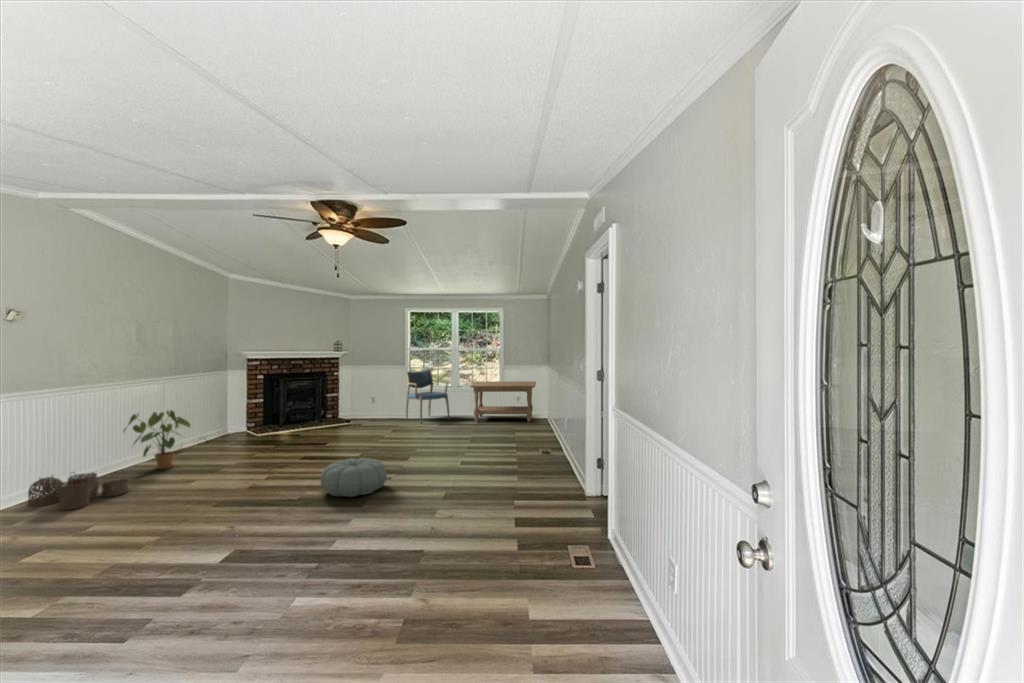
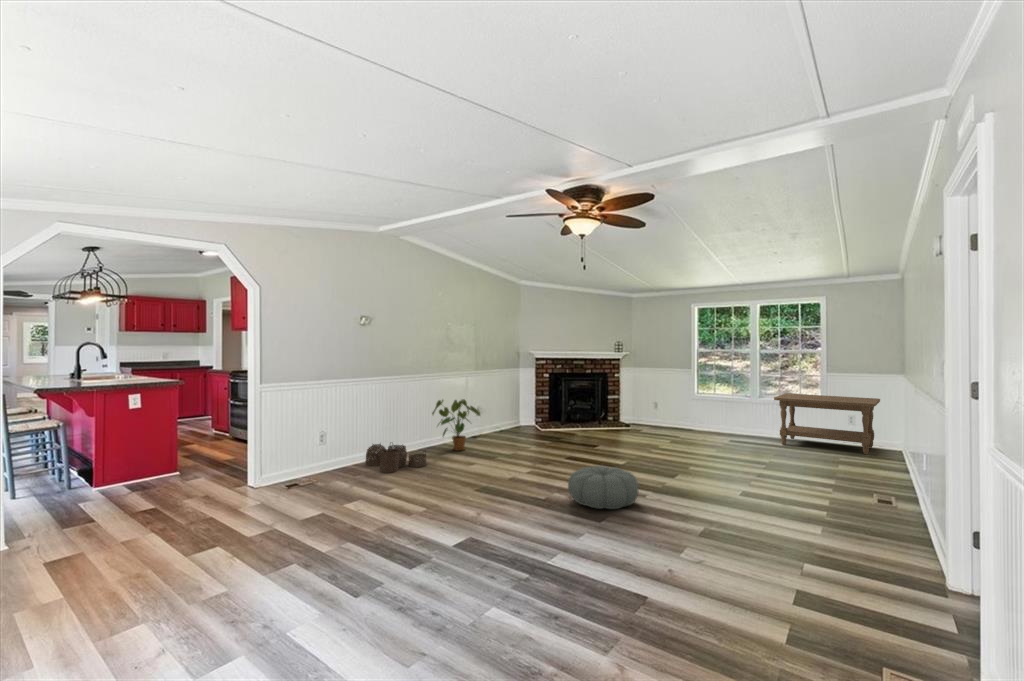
armchair: present [406,370,450,424] -> none [693,376,747,439]

